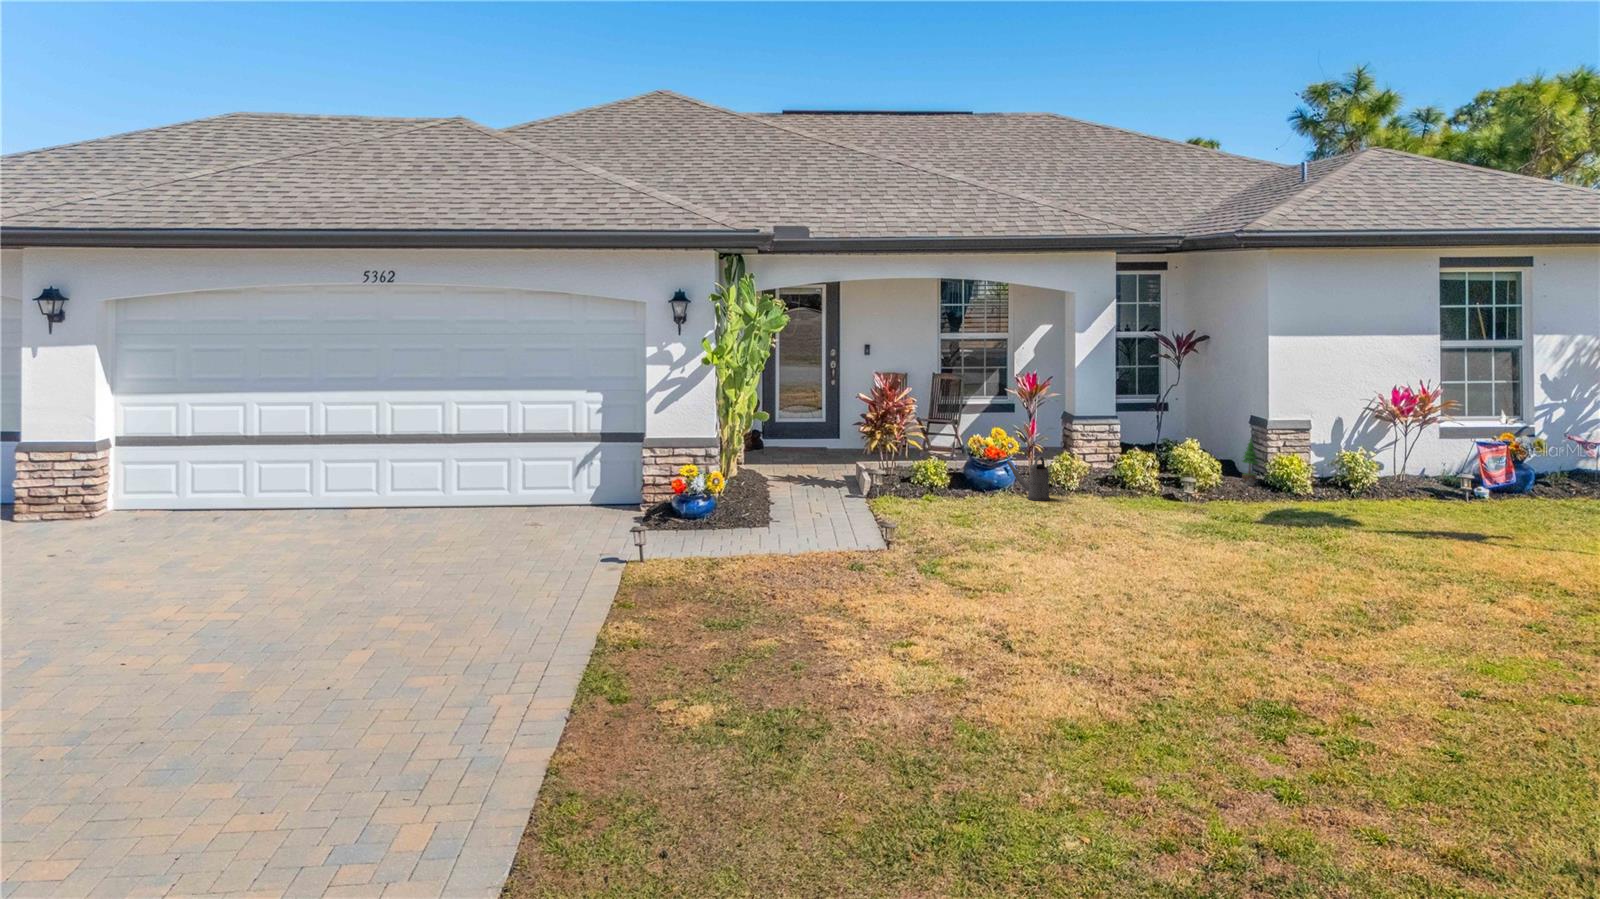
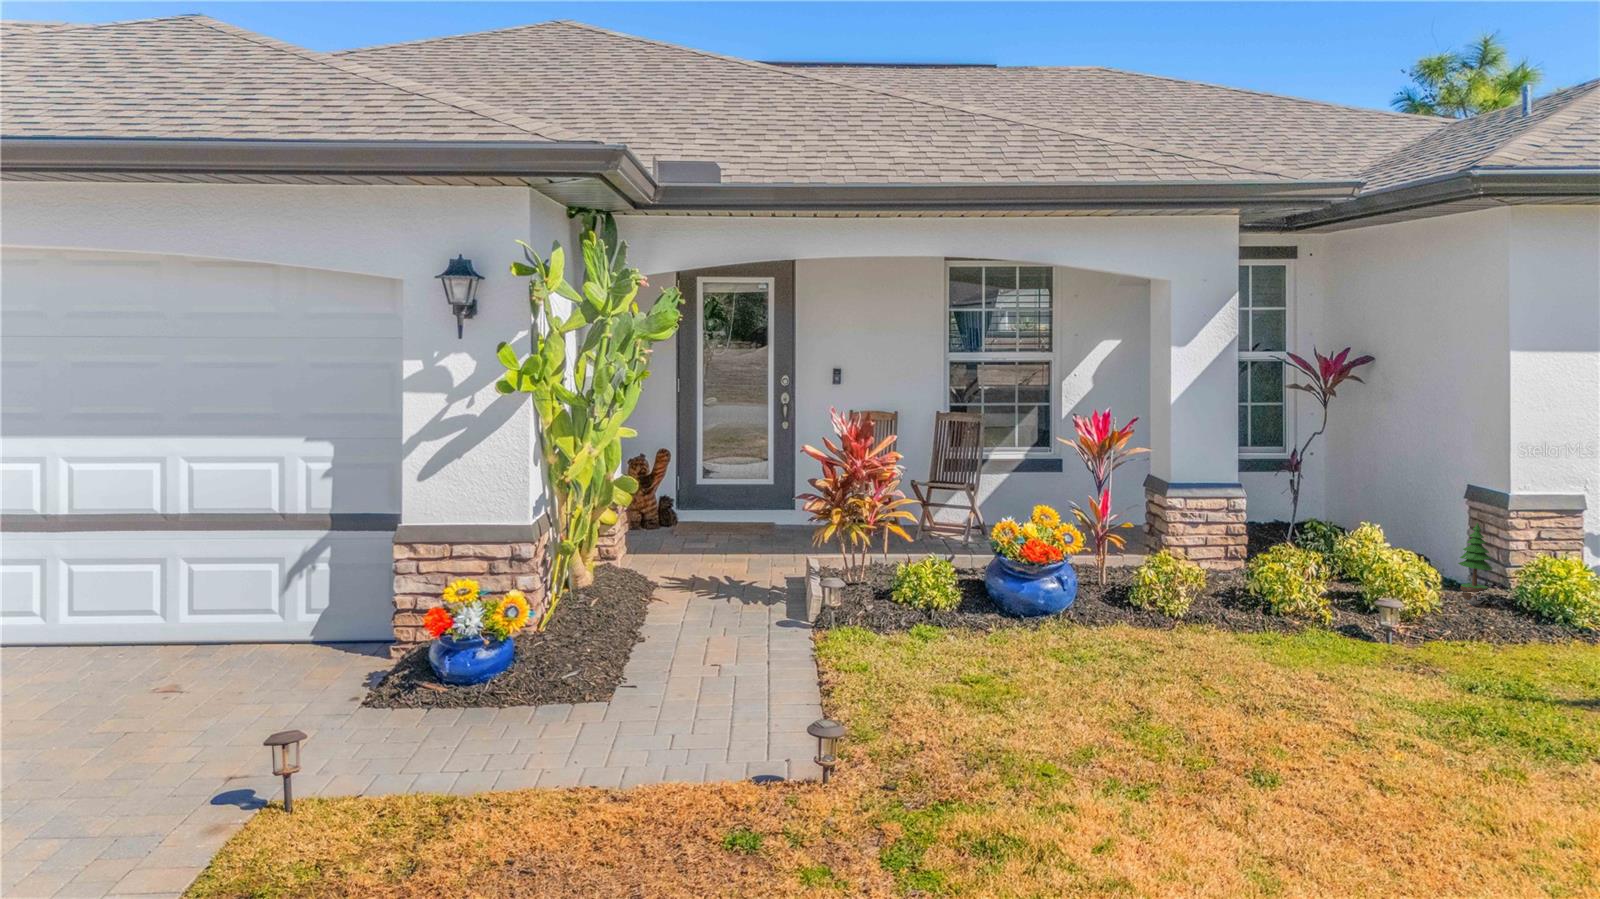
watering can: present [1007,456,1056,501] -> none [1062,558,1152,638]

